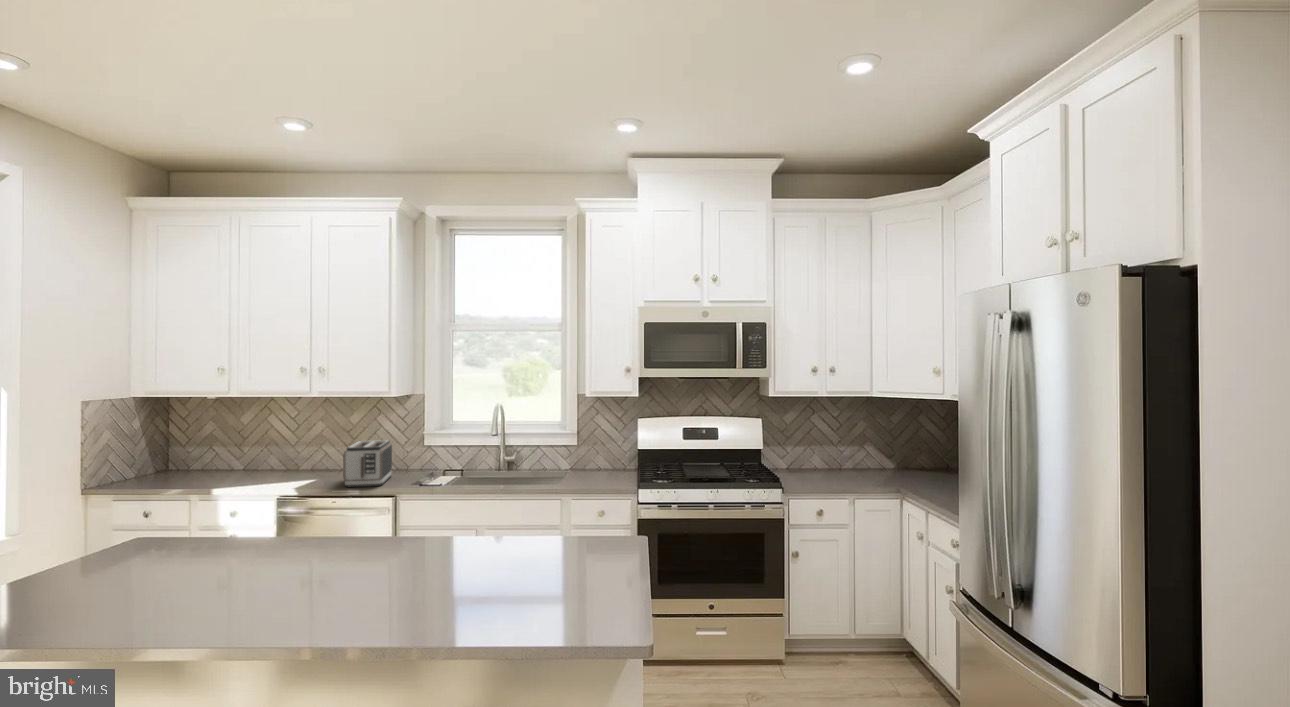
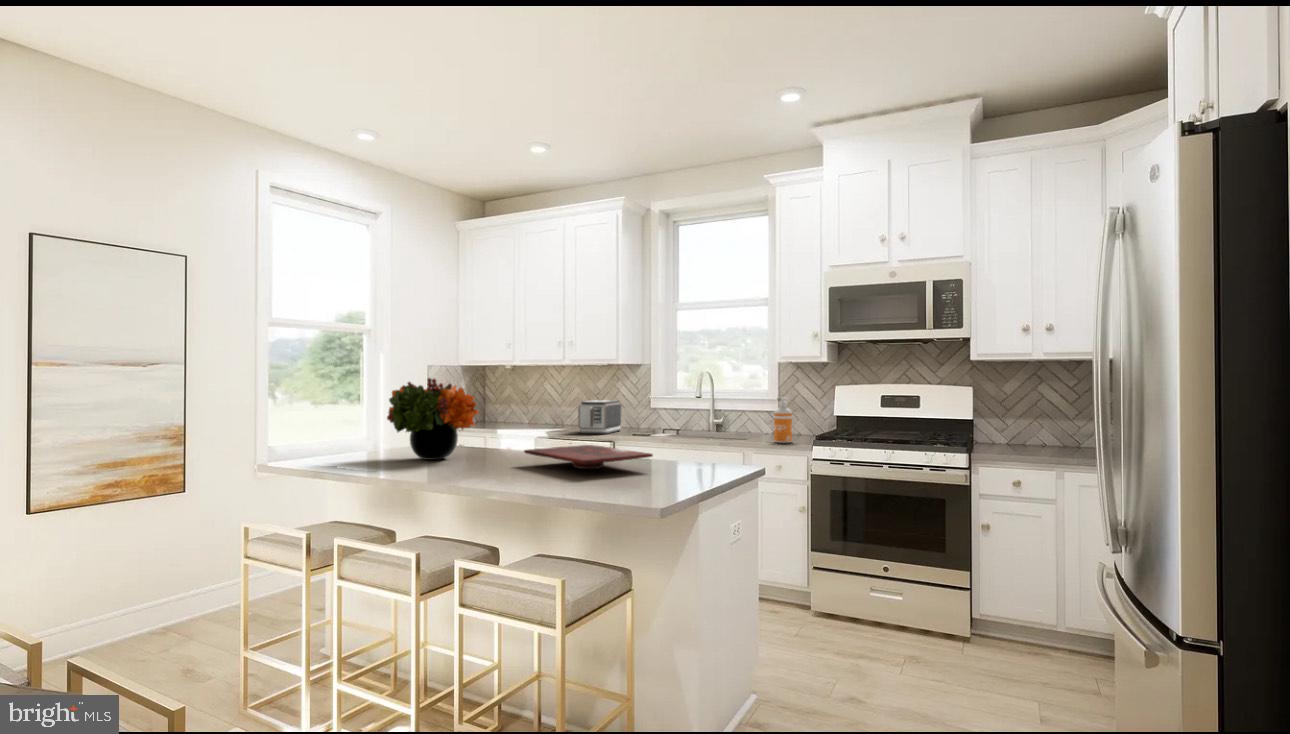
soap dispenser: none [588,437,607,485] -> present [774,397,792,443]
flower arrangement: none [142,474,299,597] -> present [387,378,478,460]
cutting board: none [385,540,563,589] -> present [524,445,653,469]

